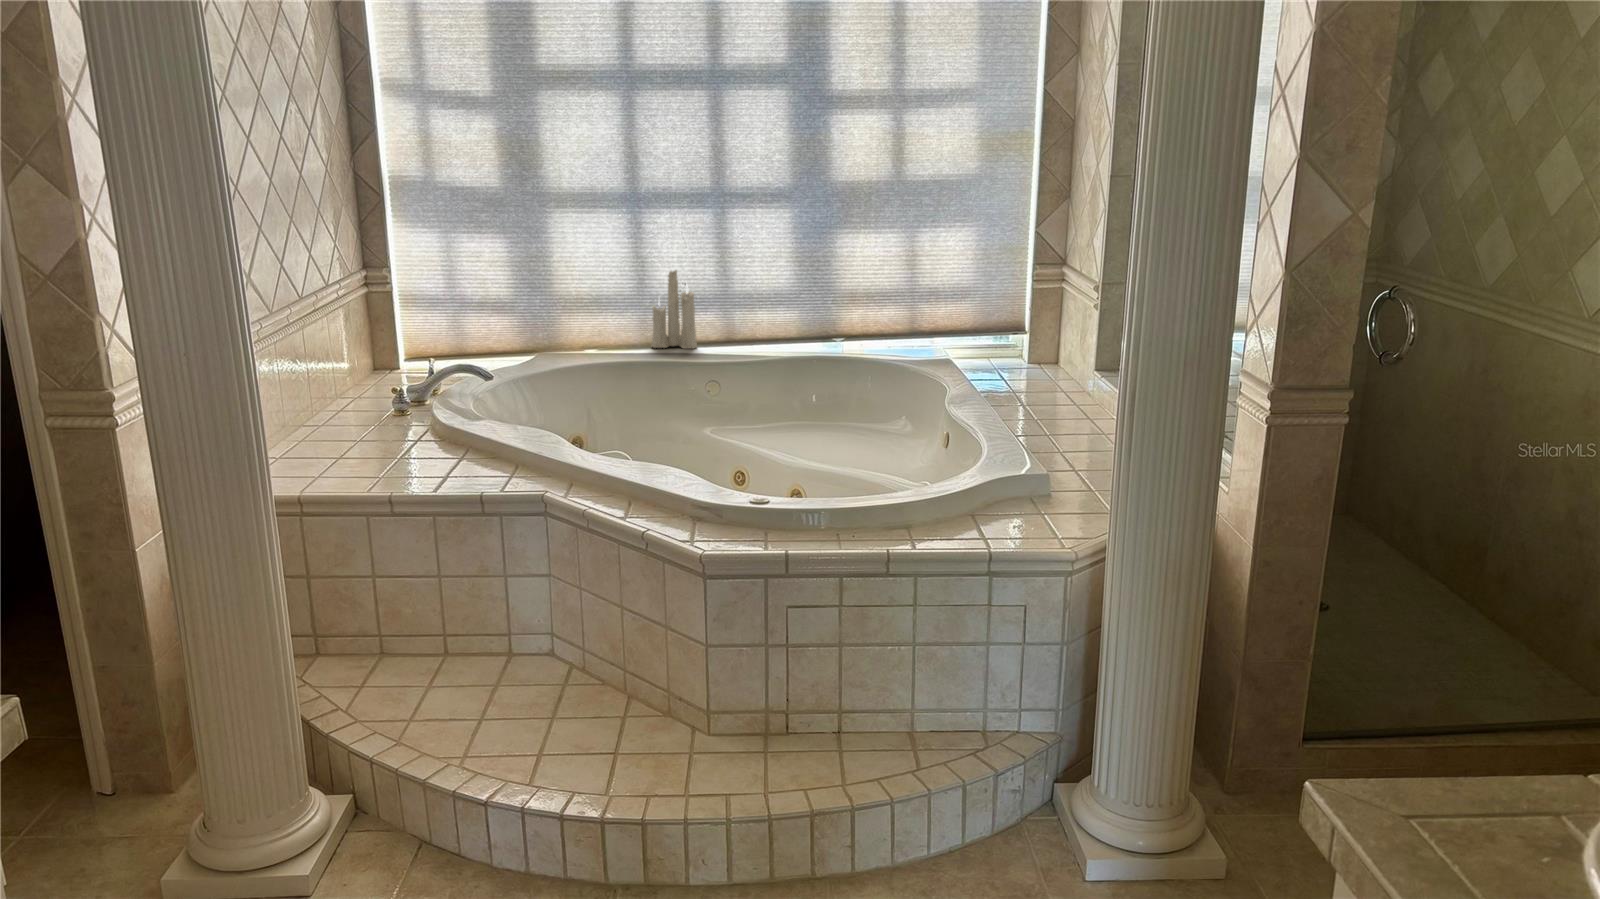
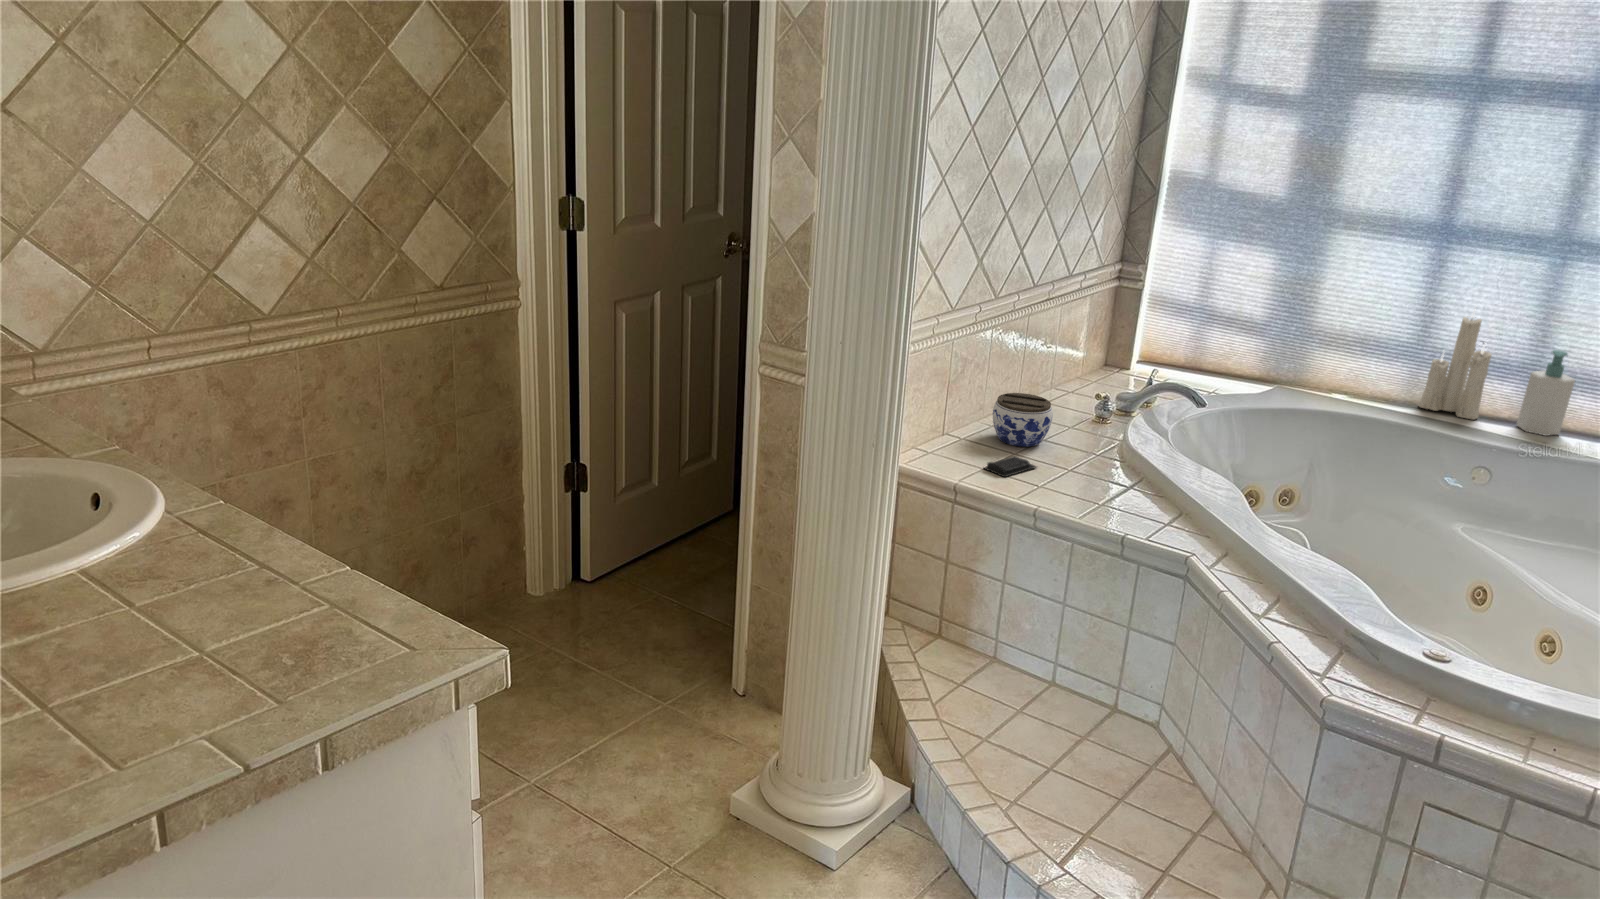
soap bottle: none [724,280,755,349] -> present [1517,350,1575,436]
jar: none [301,402,363,454] -> present [993,393,1053,447]
soap bar: none [317,460,368,480] -> present [984,456,1036,477]

